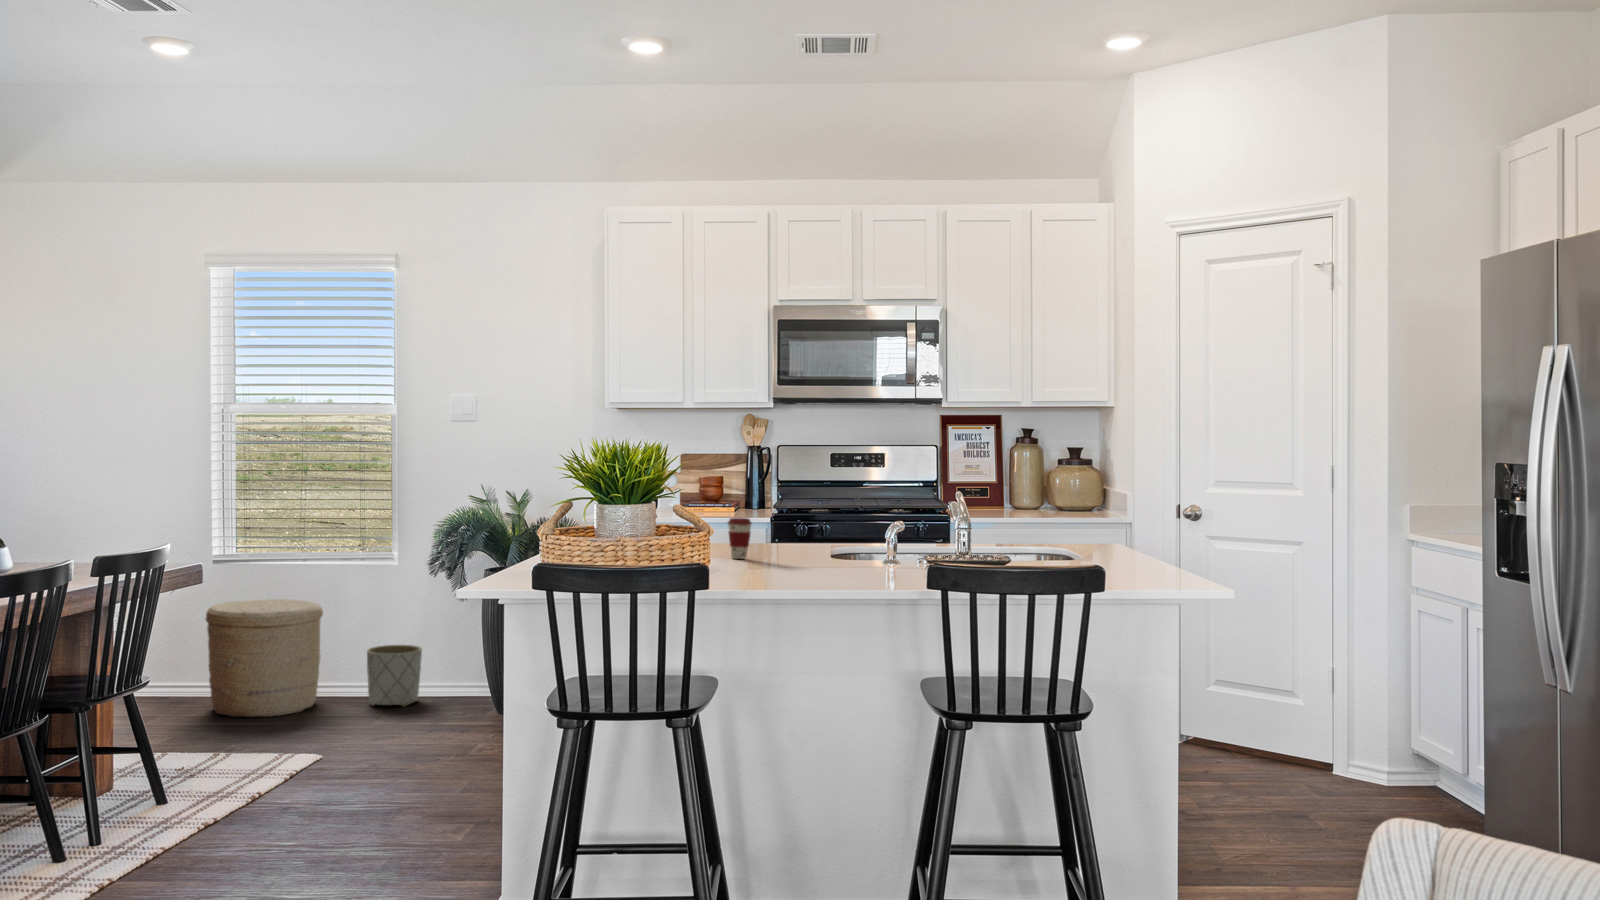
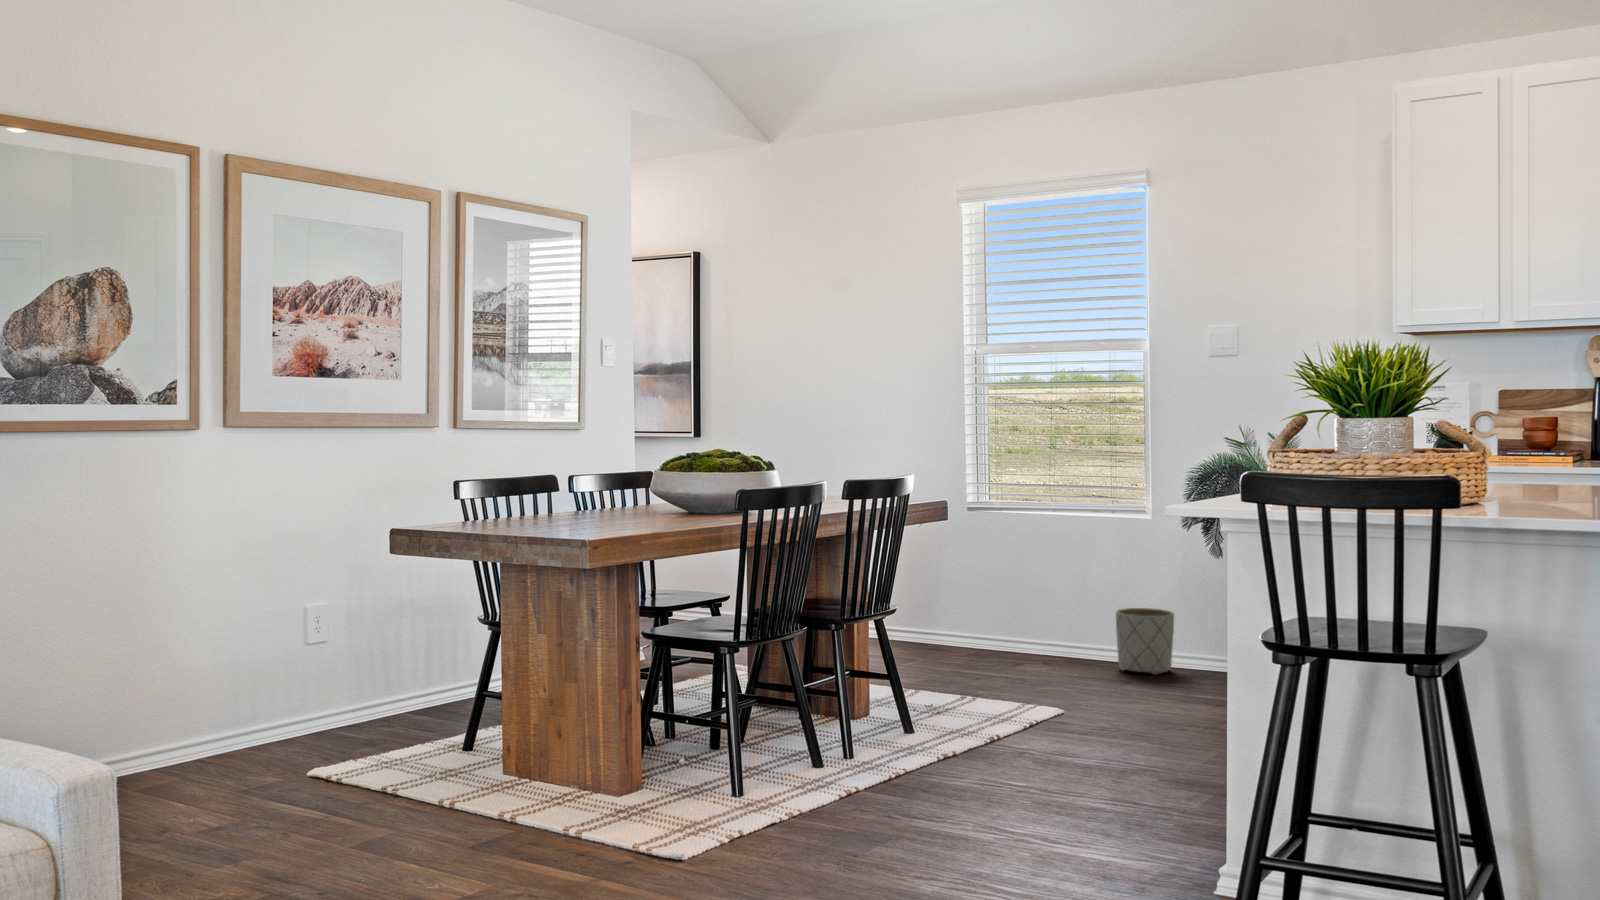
coffee cup: present [728,518,752,559] -> none [1531,444,1569,497]
woven basket: present [205,599,323,717] -> none [959,553,1071,671]

